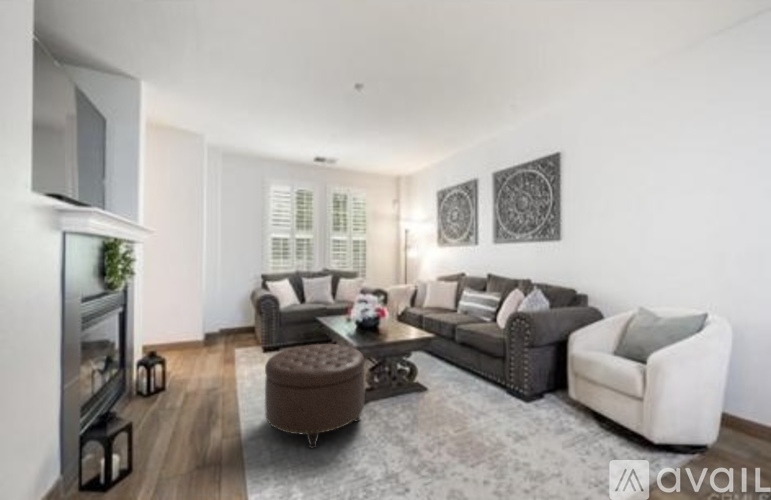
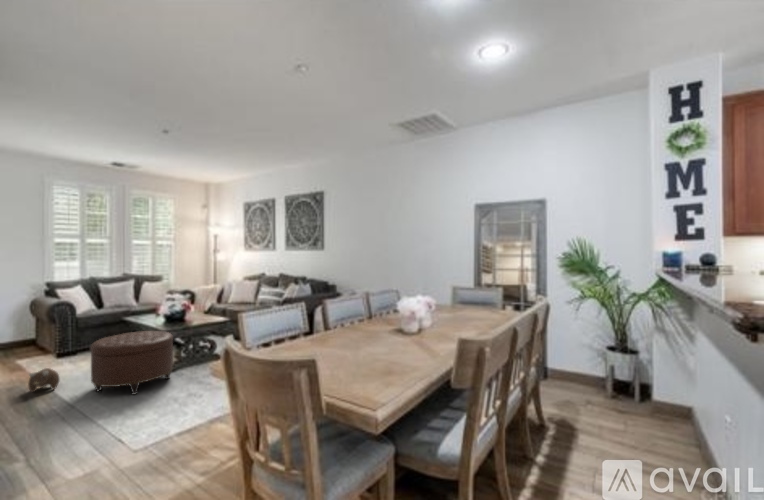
plush toy: none [208,379,243,409] -> present [28,368,60,392]

